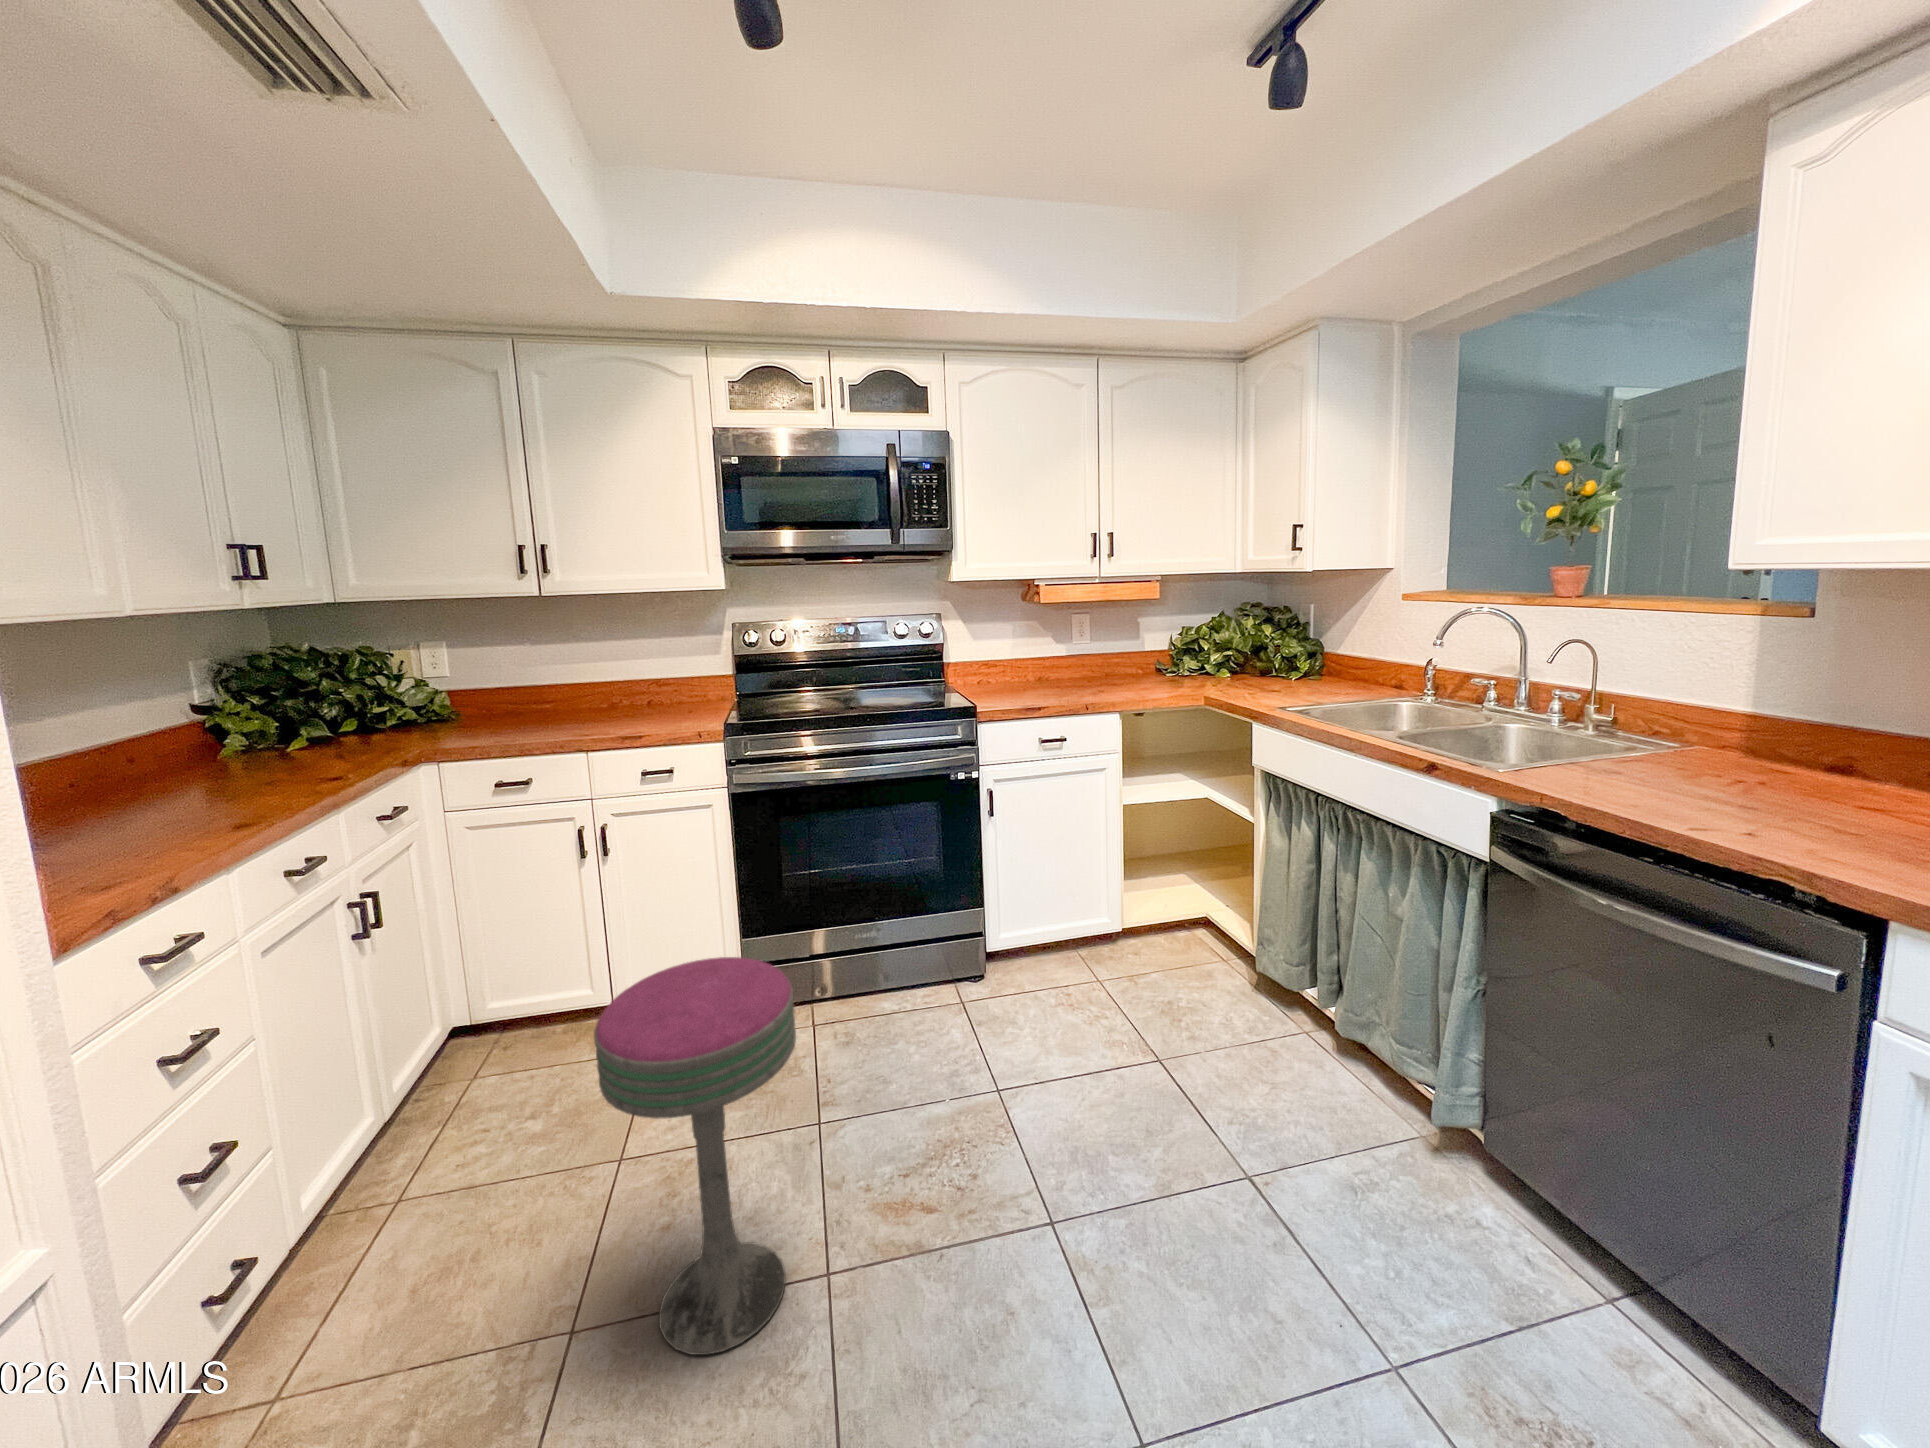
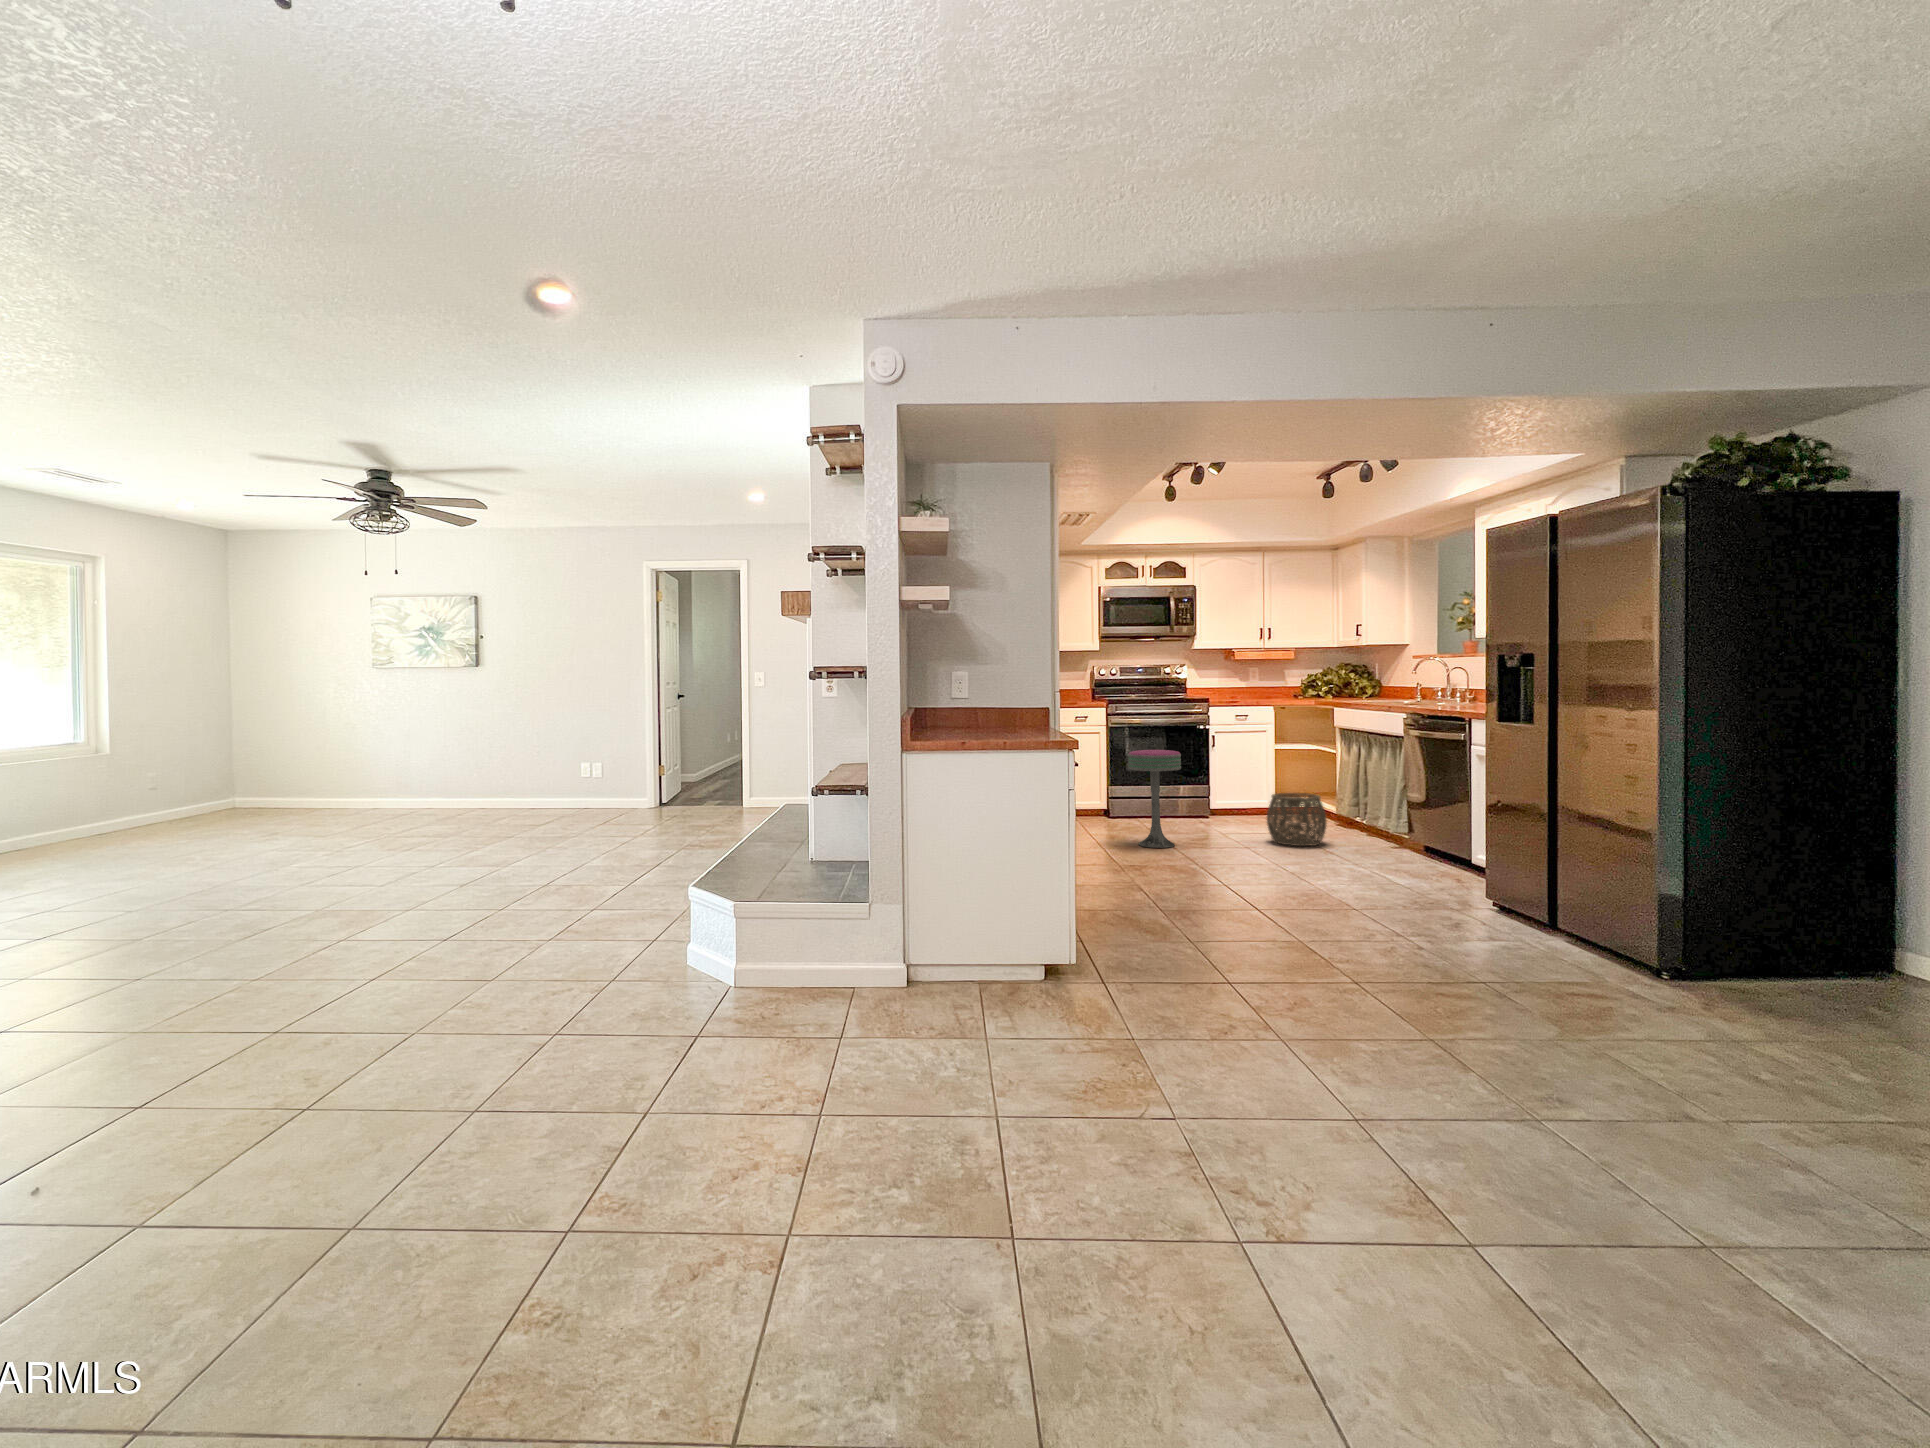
woven basket: none [1082,1037,1262,1270] -> present [1267,793,1327,846]

